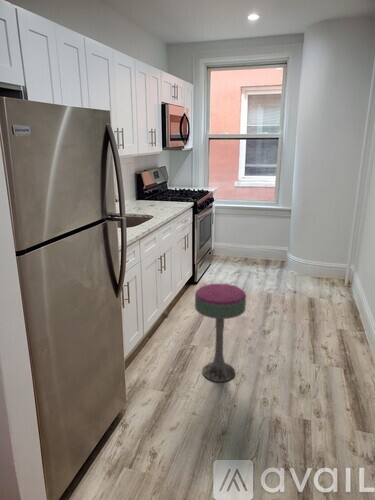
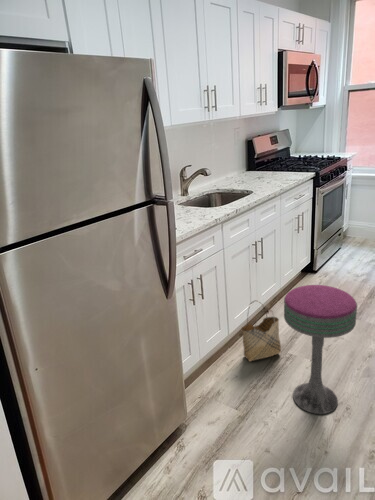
woven basket: none [156,304,186,355] -> present [242,301,281,361]

